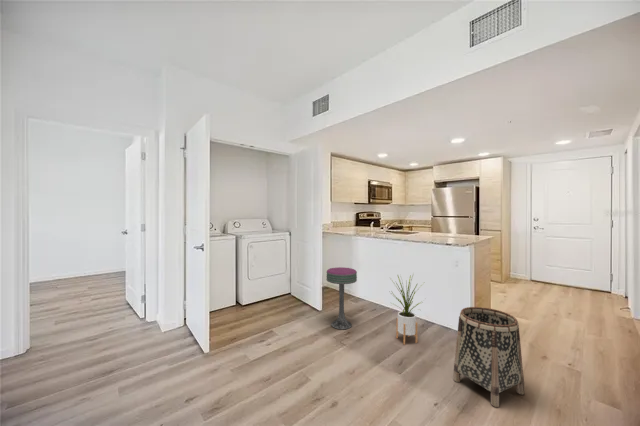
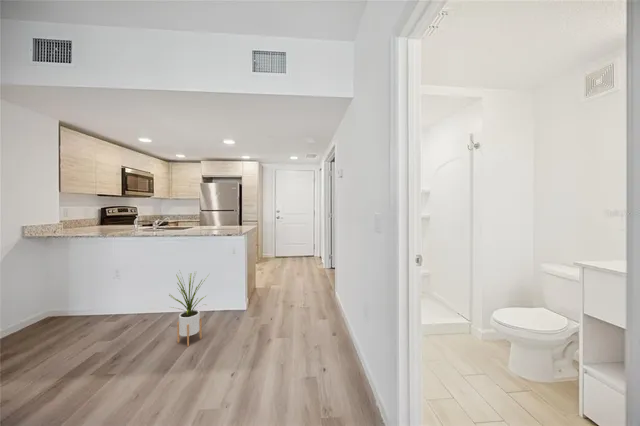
bar stool: present [326,267,357,329] -> none [62,279,118,367]
basket: present [453,307,525,407] -> none [243,286,292,365]

